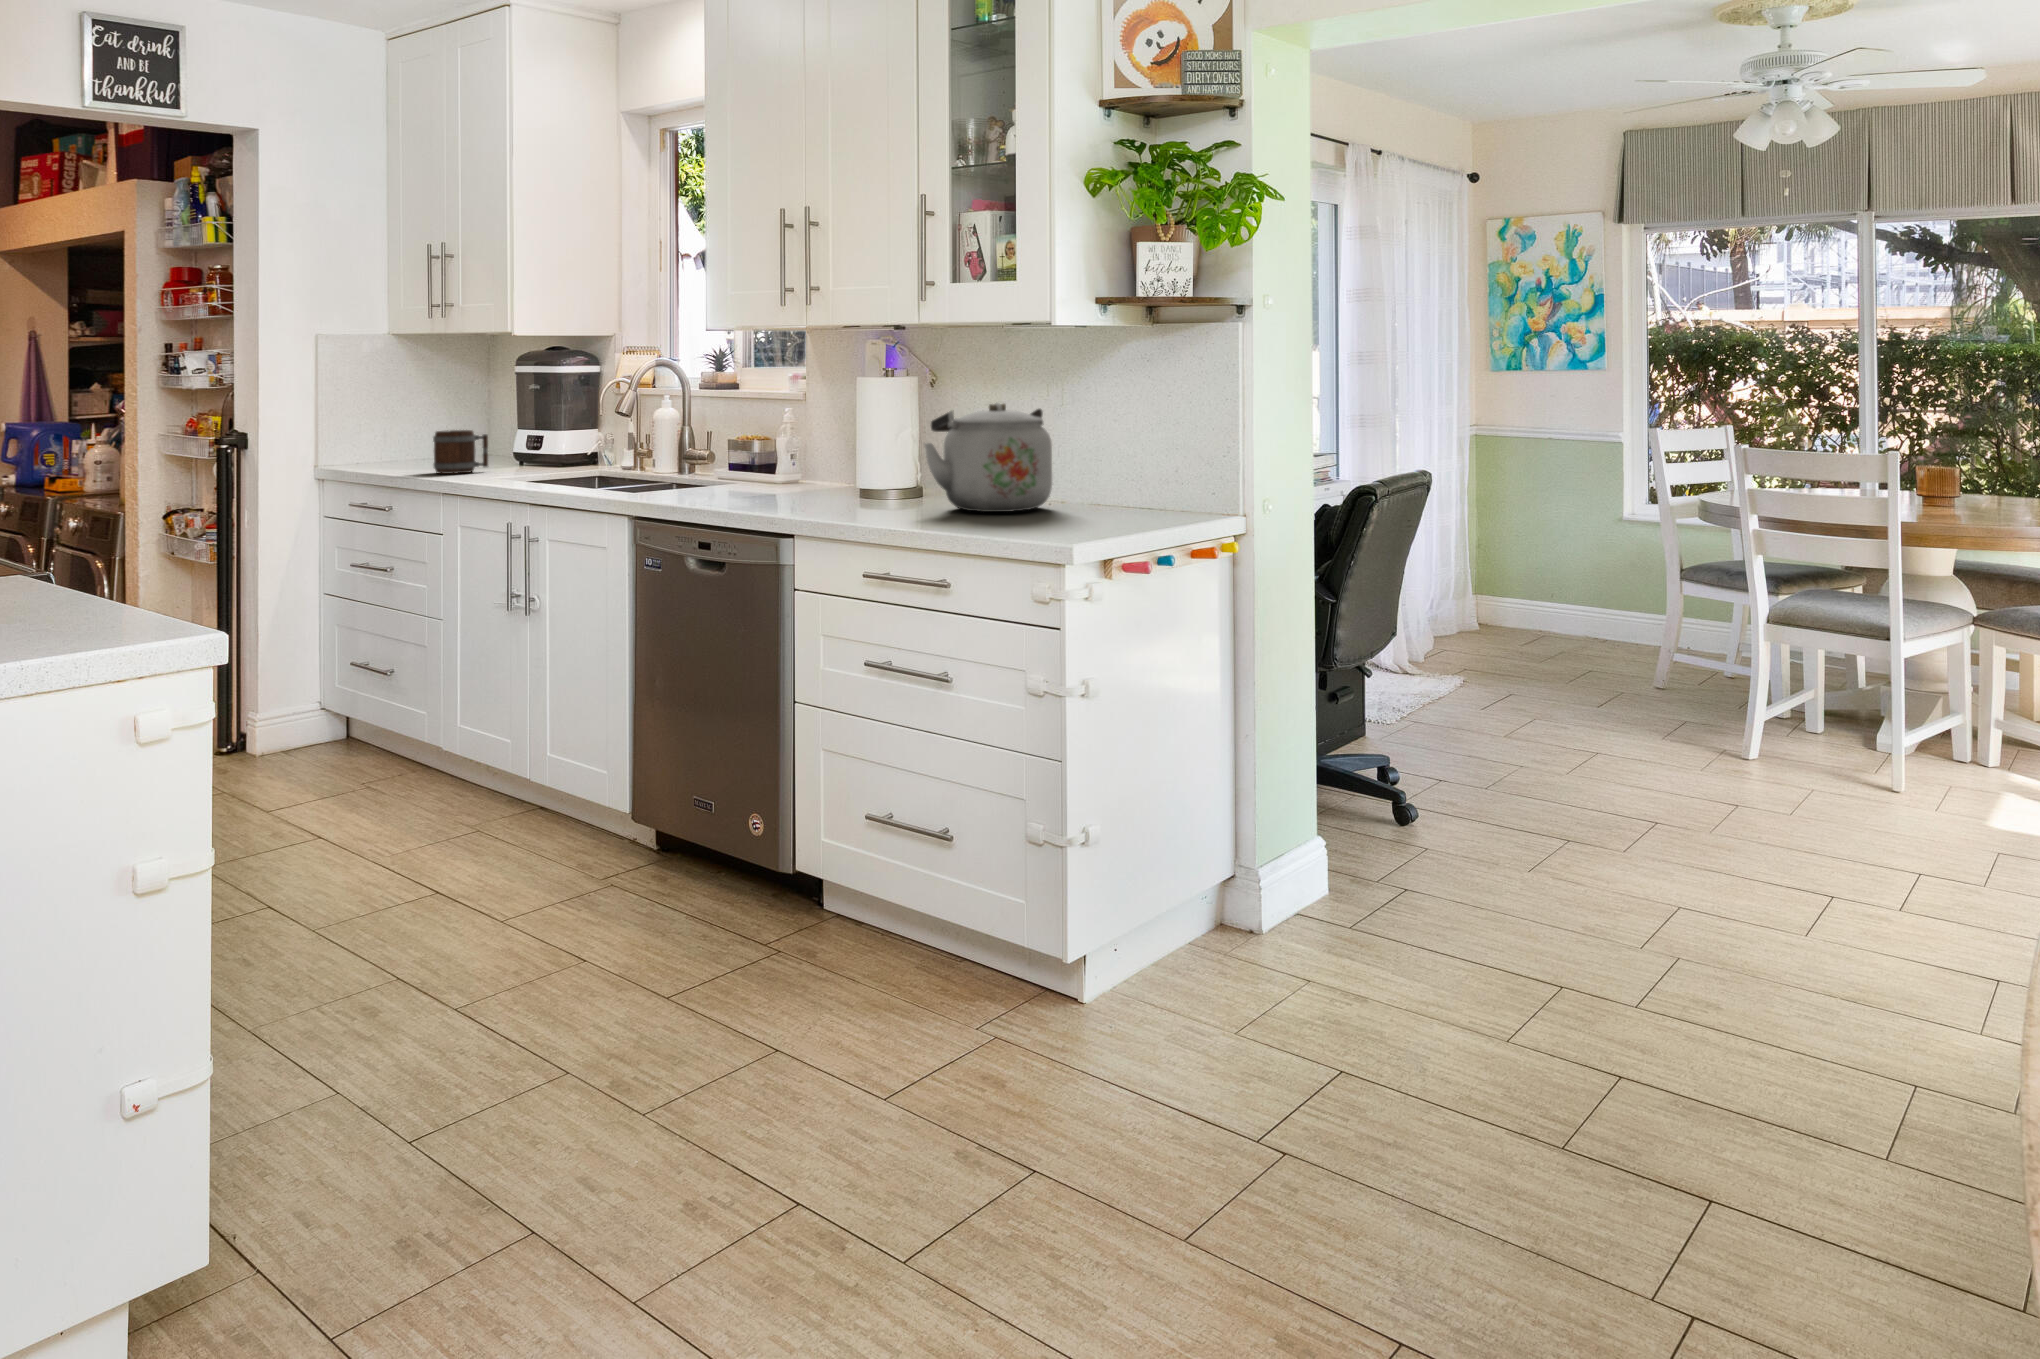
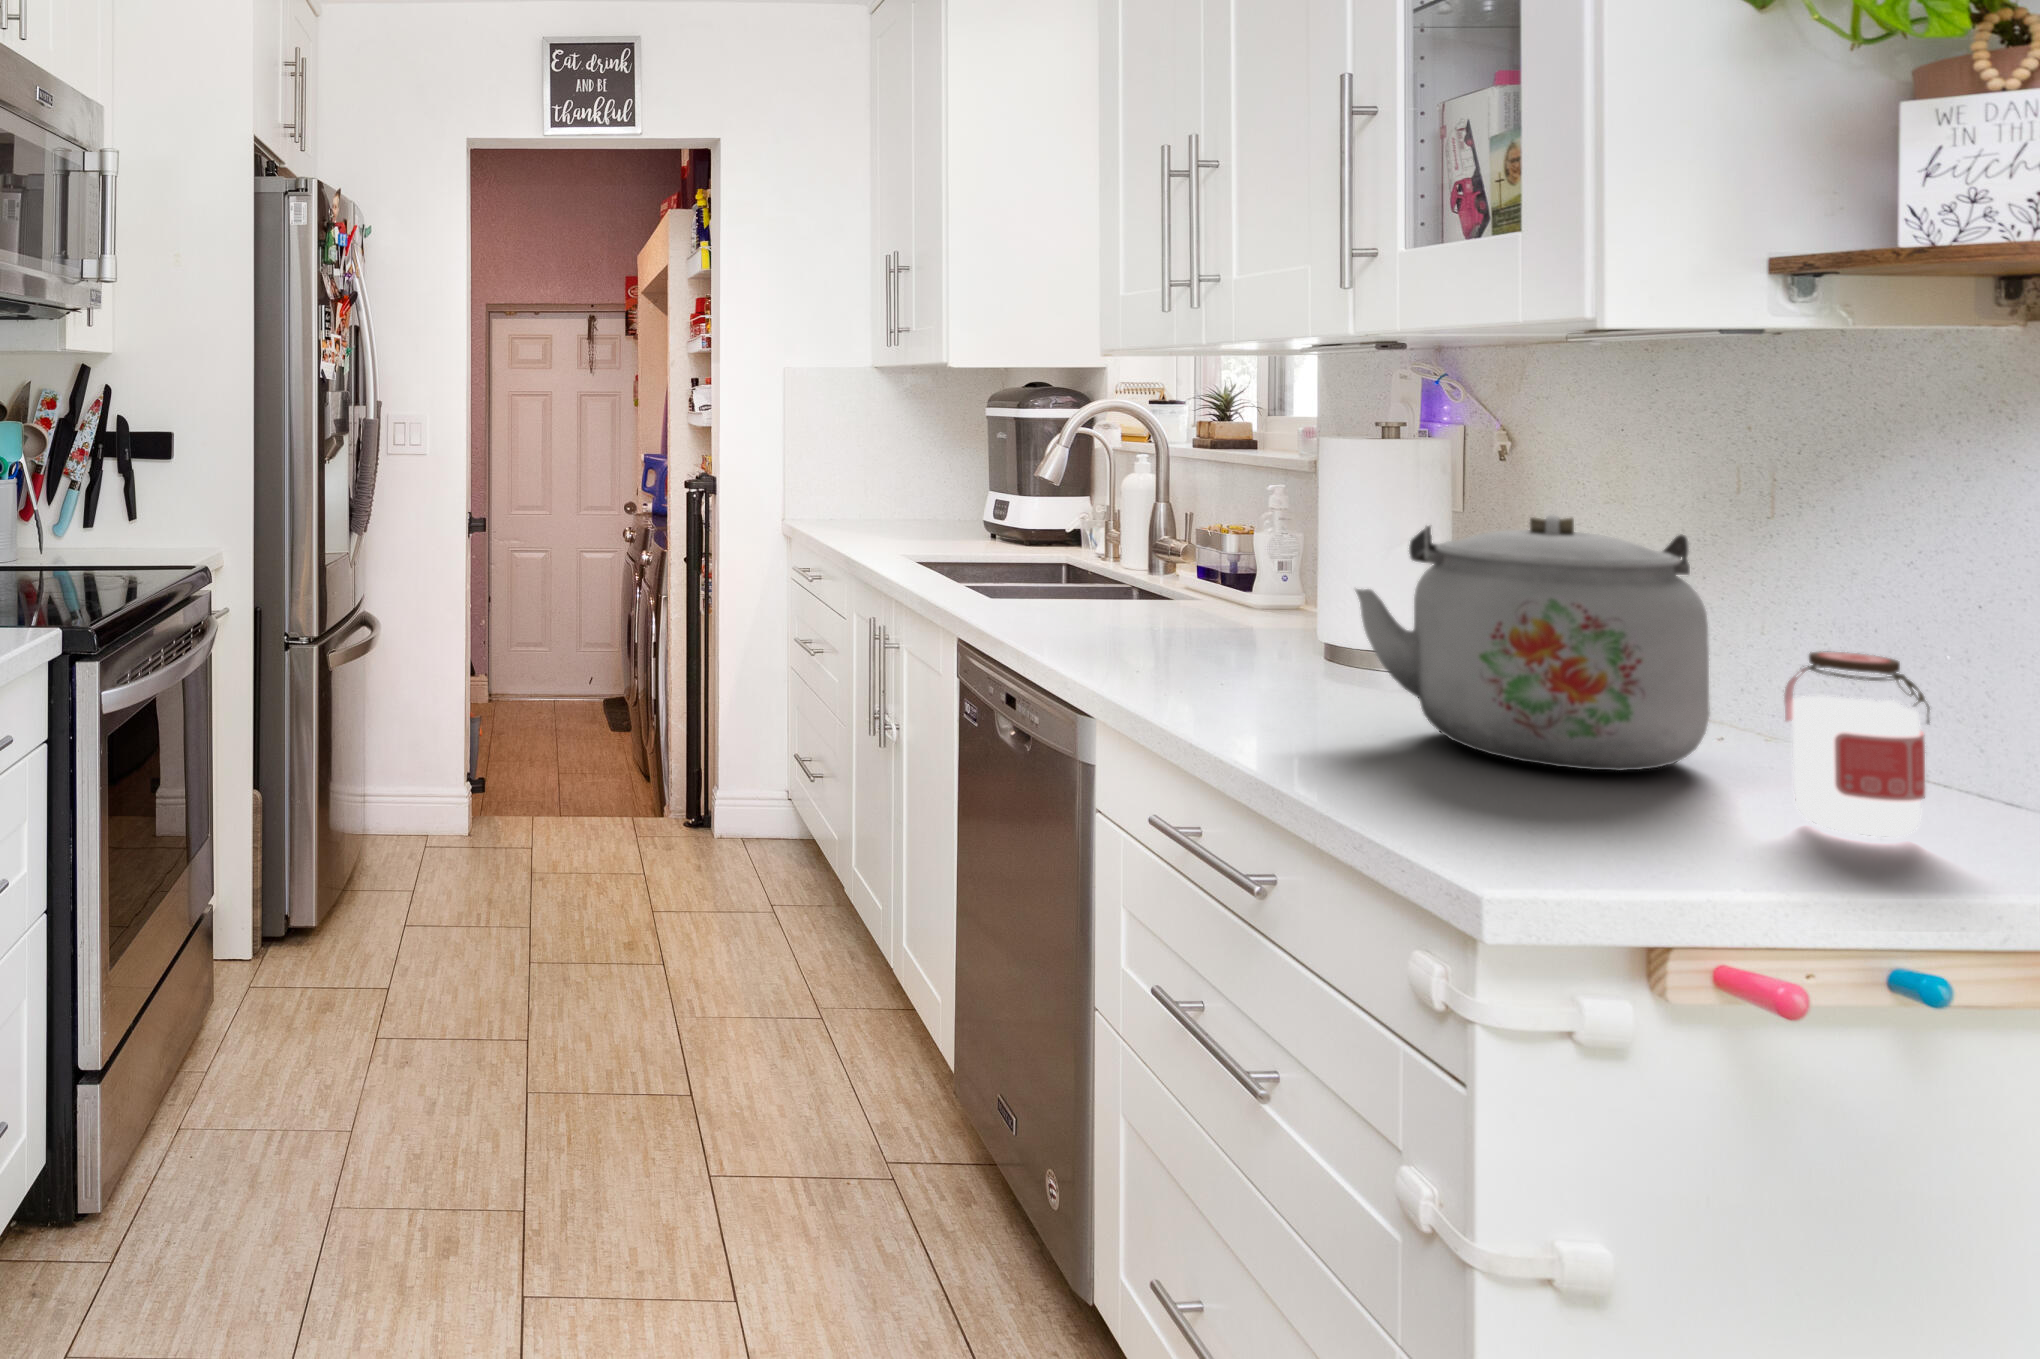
mug: present [433,430,488,474] -> none [858,484,923,540]
jar: none [1088,447,1129,515] -> present [1784,651,1929,837]

